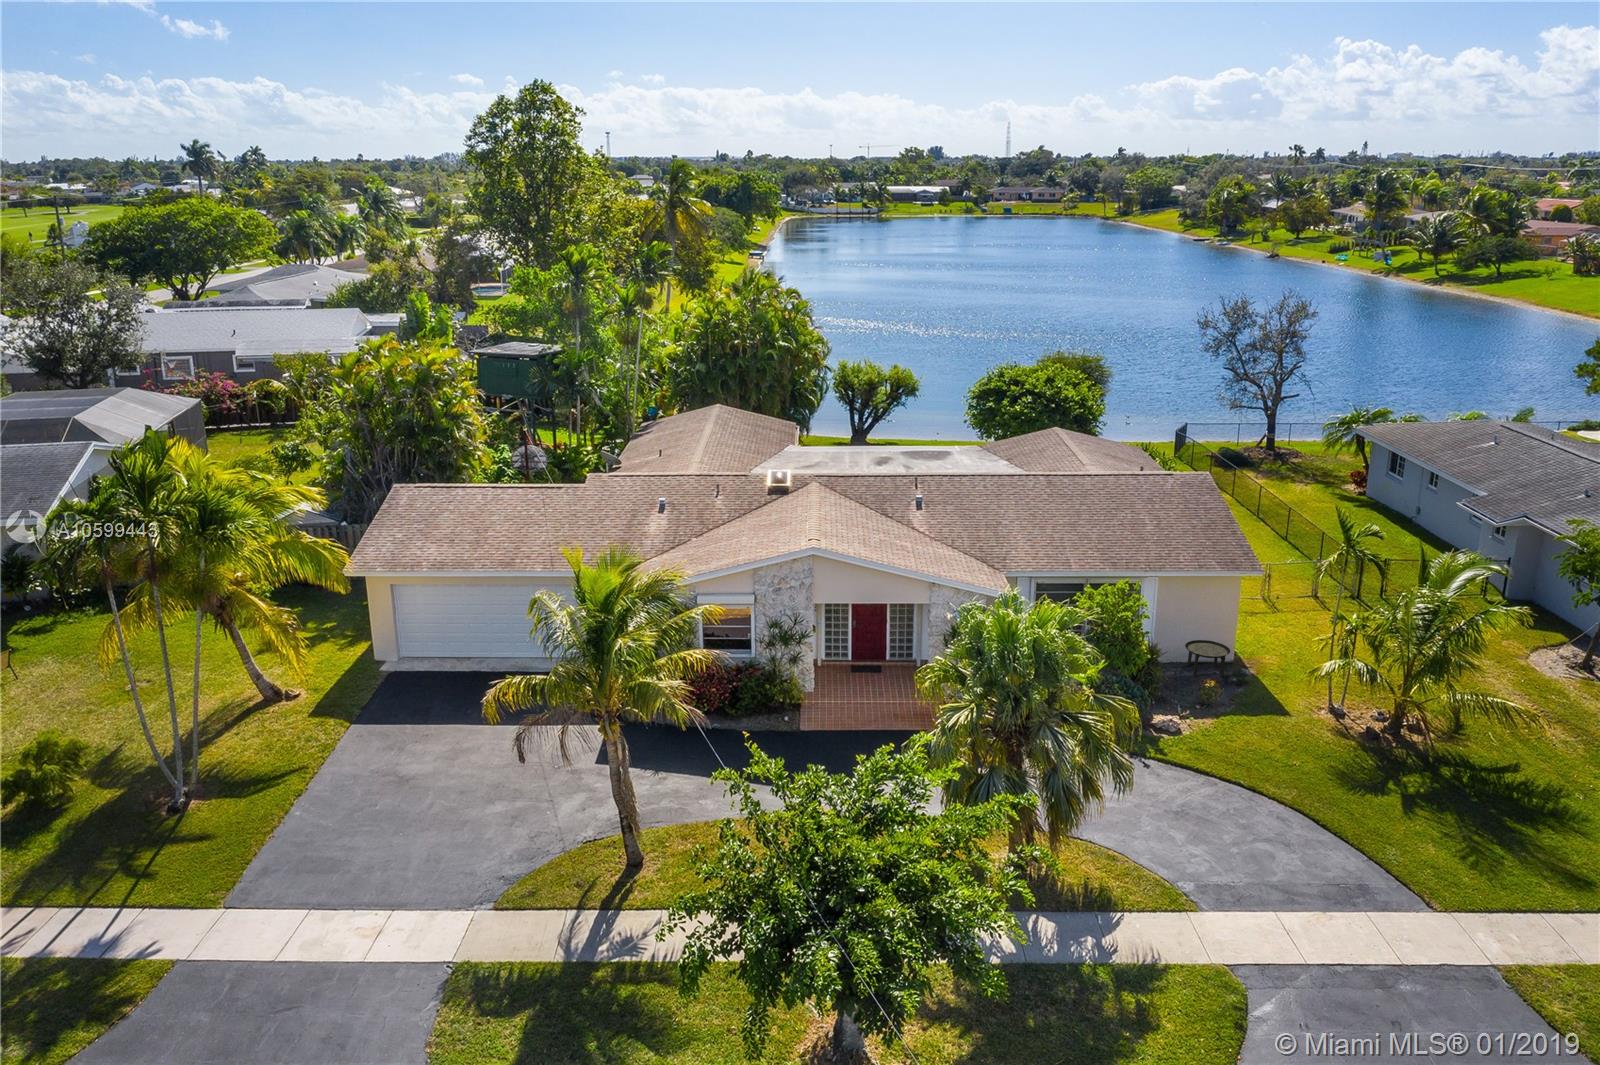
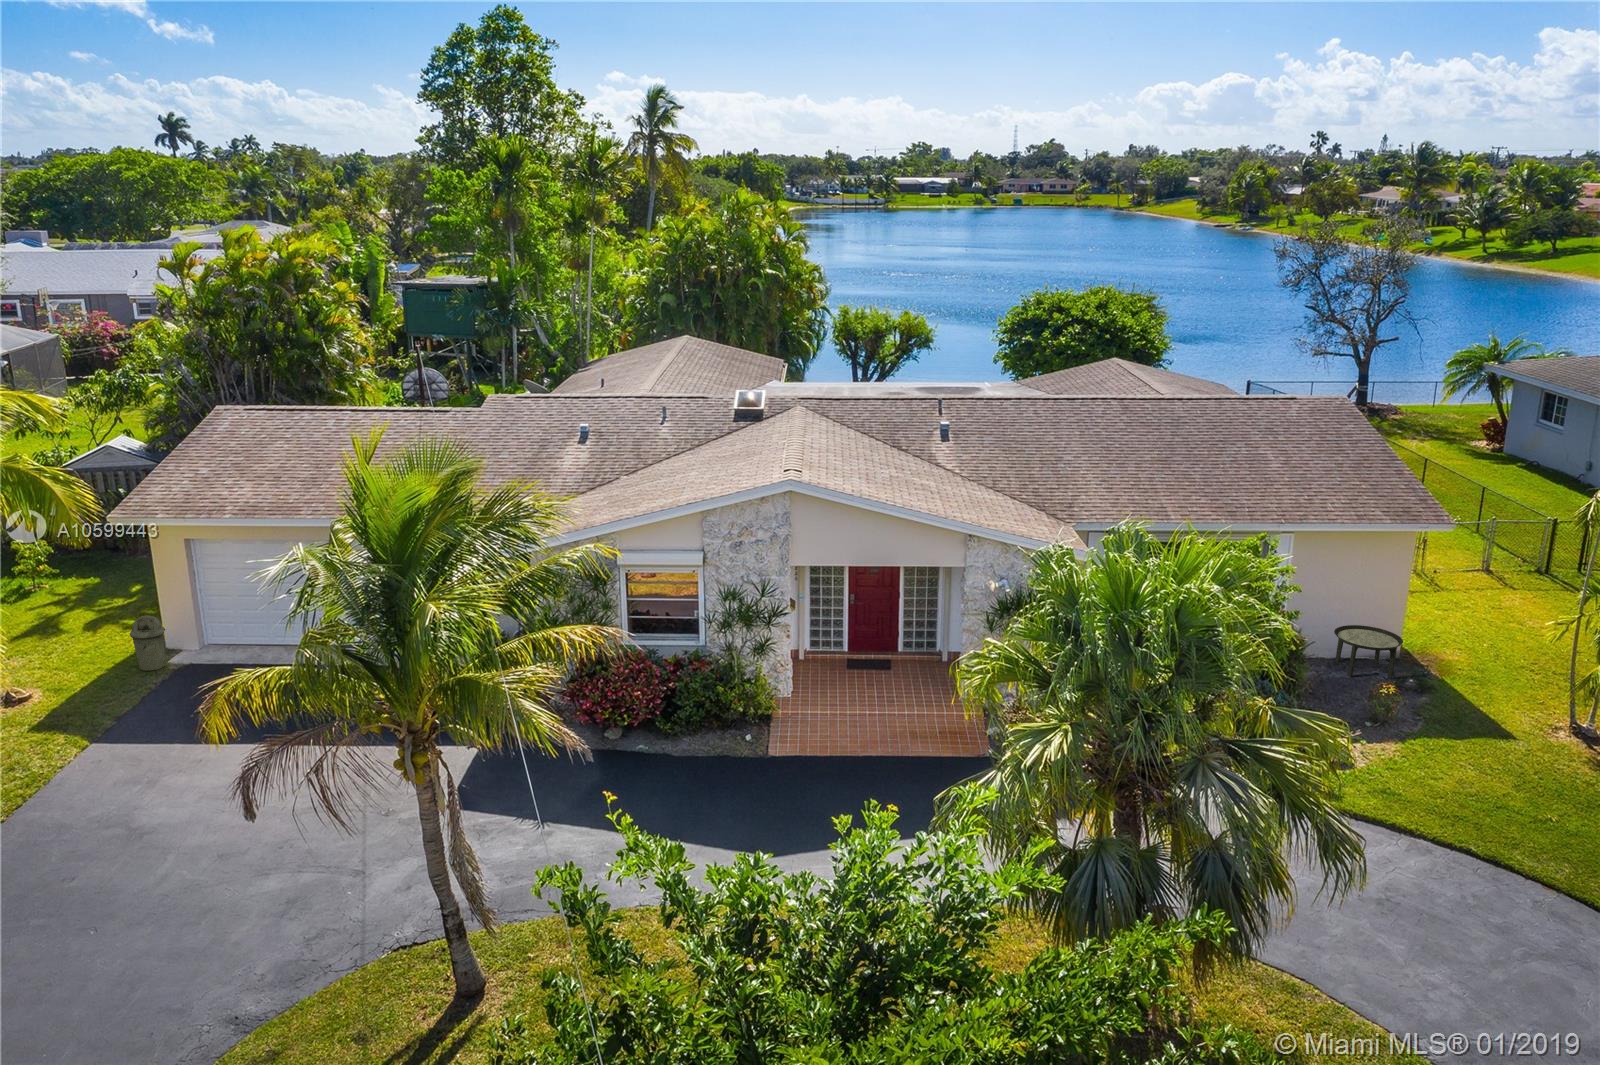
trash can: none [355,636,377,674] -> present [130,615,165,671]

